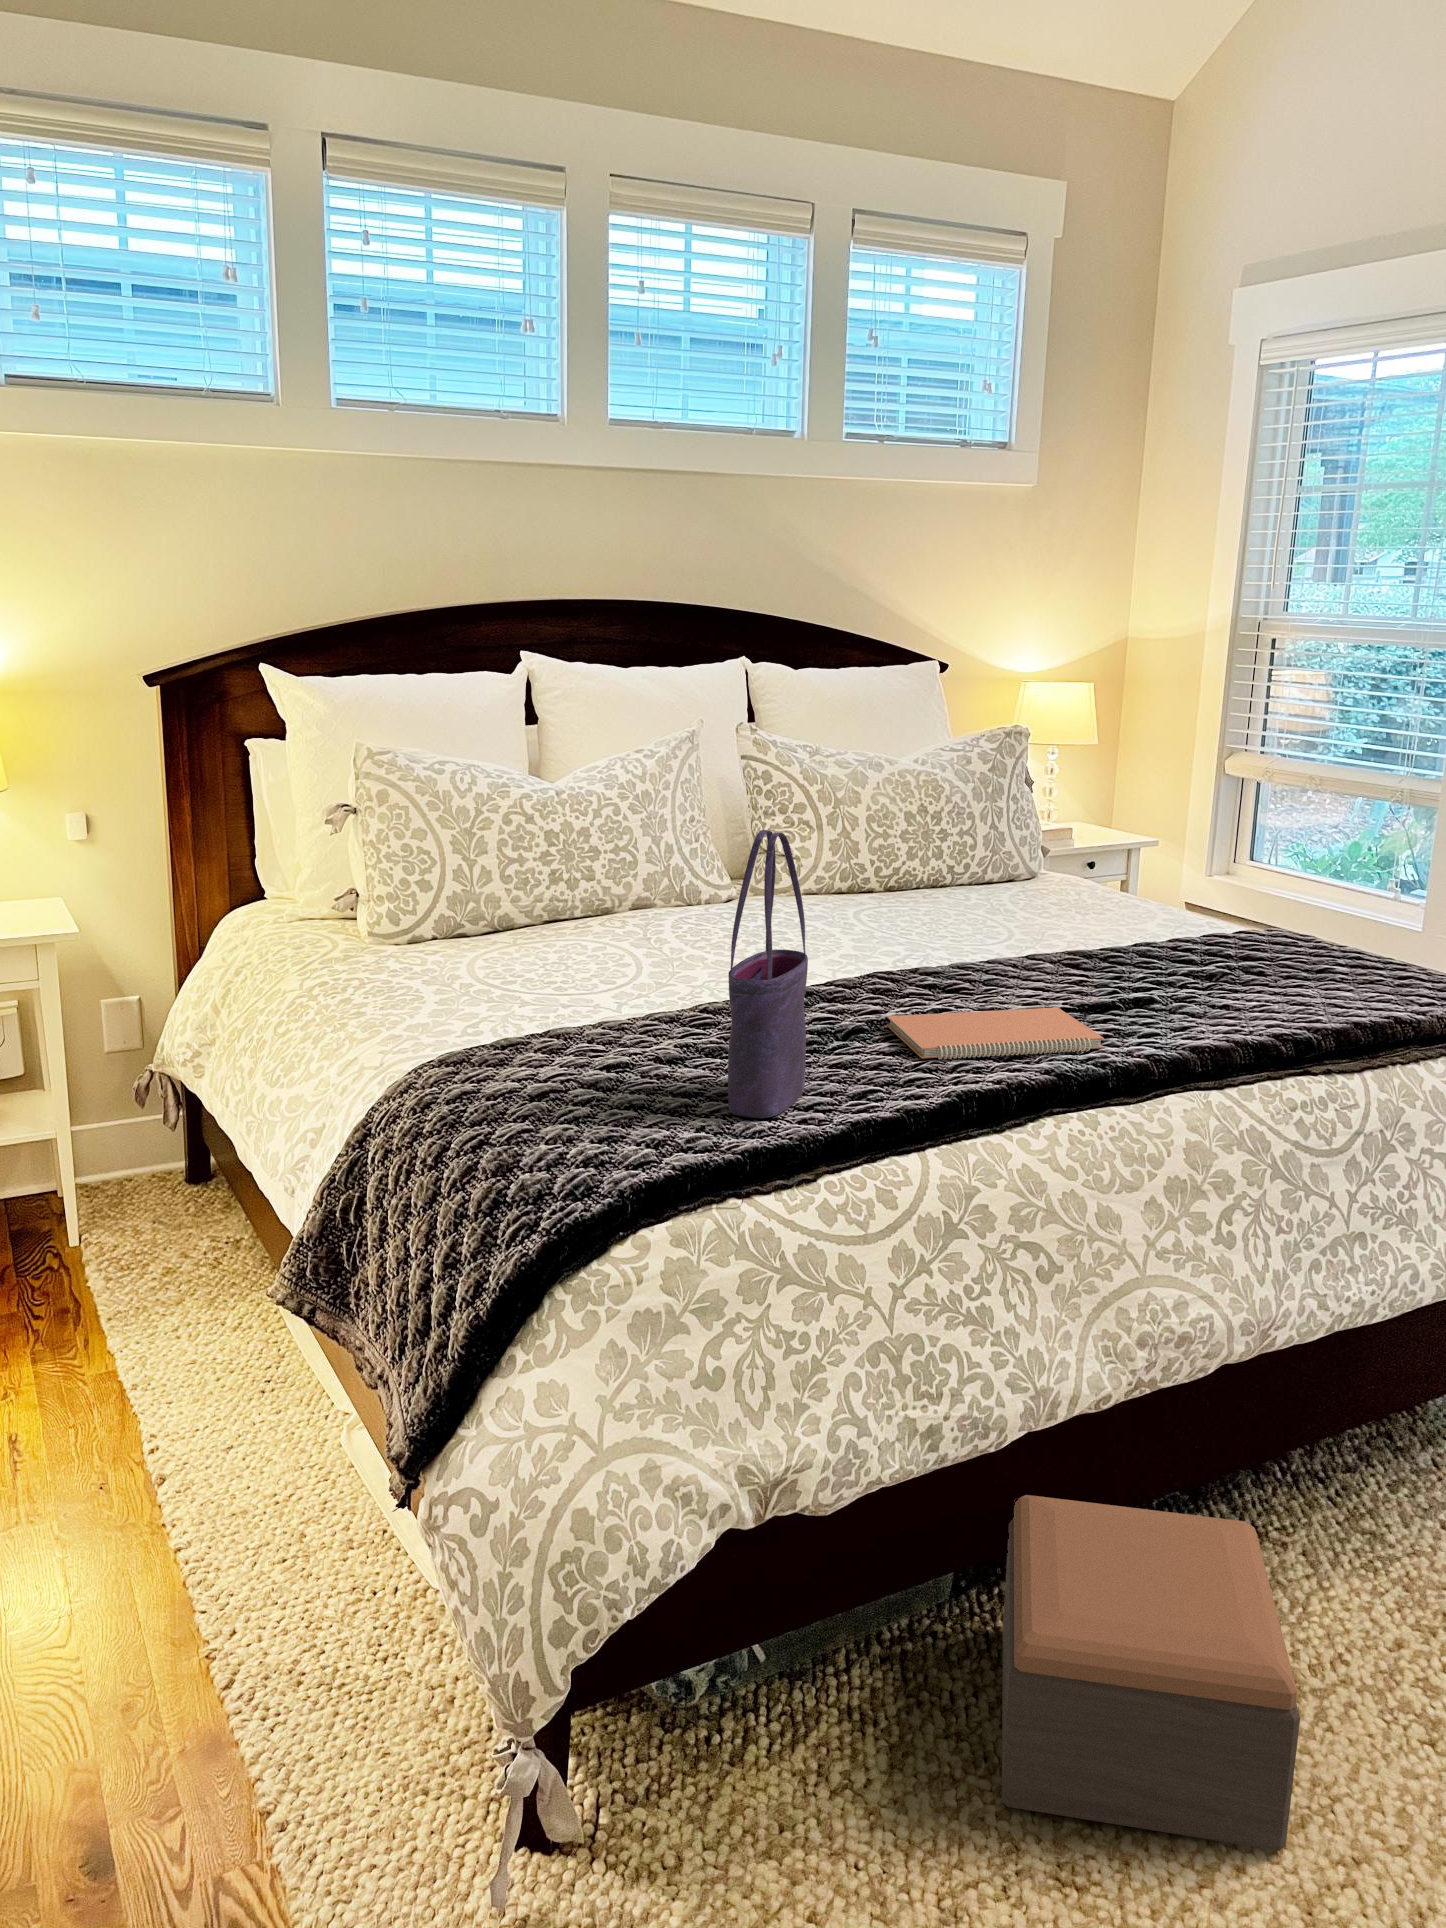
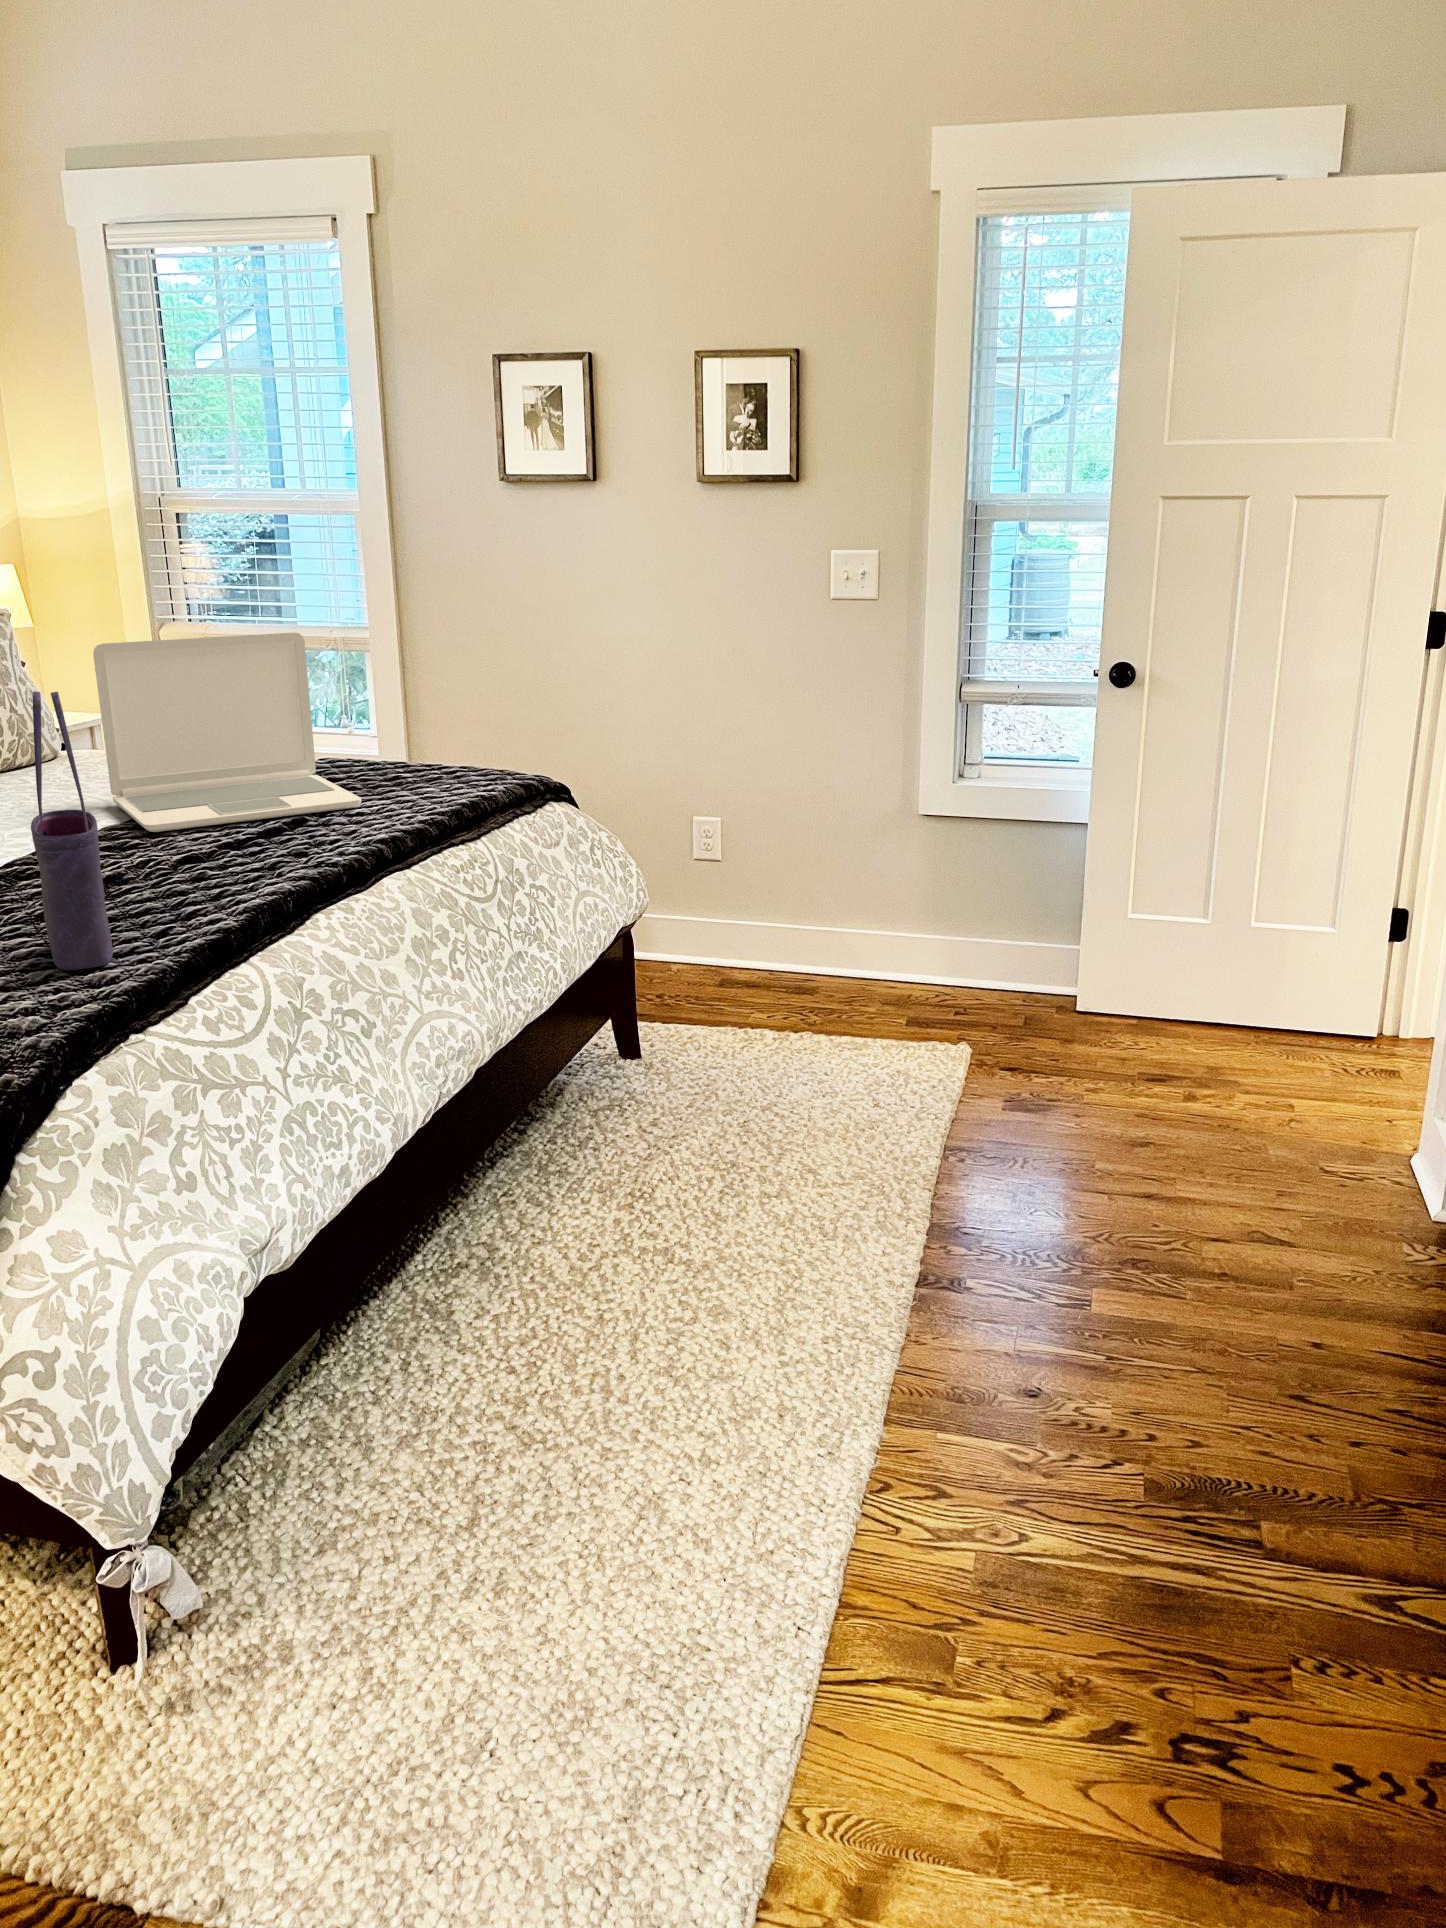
laptop: none [992,778,1246,998] -> present [93,633,361,832]
notebook: present [887,1007,1104,1059] -> none [104,837,308,896]
footstool: present [1002,1495,1300,1851] -> none [368,1170,637,1428]

